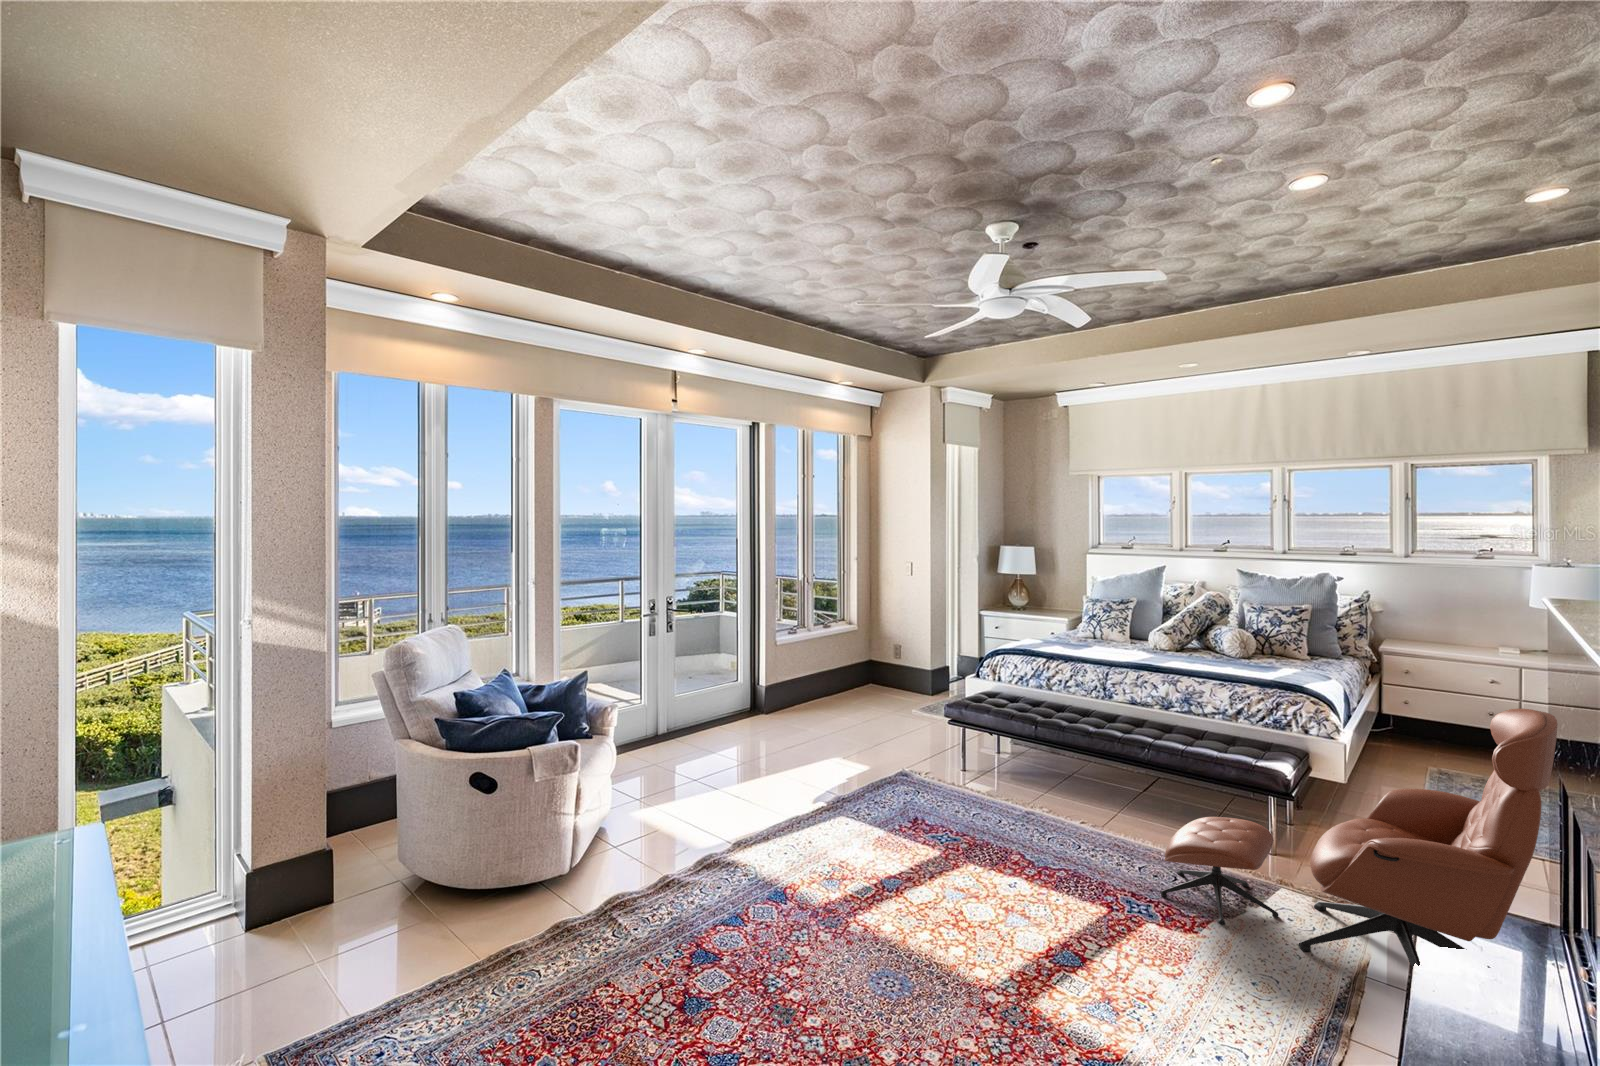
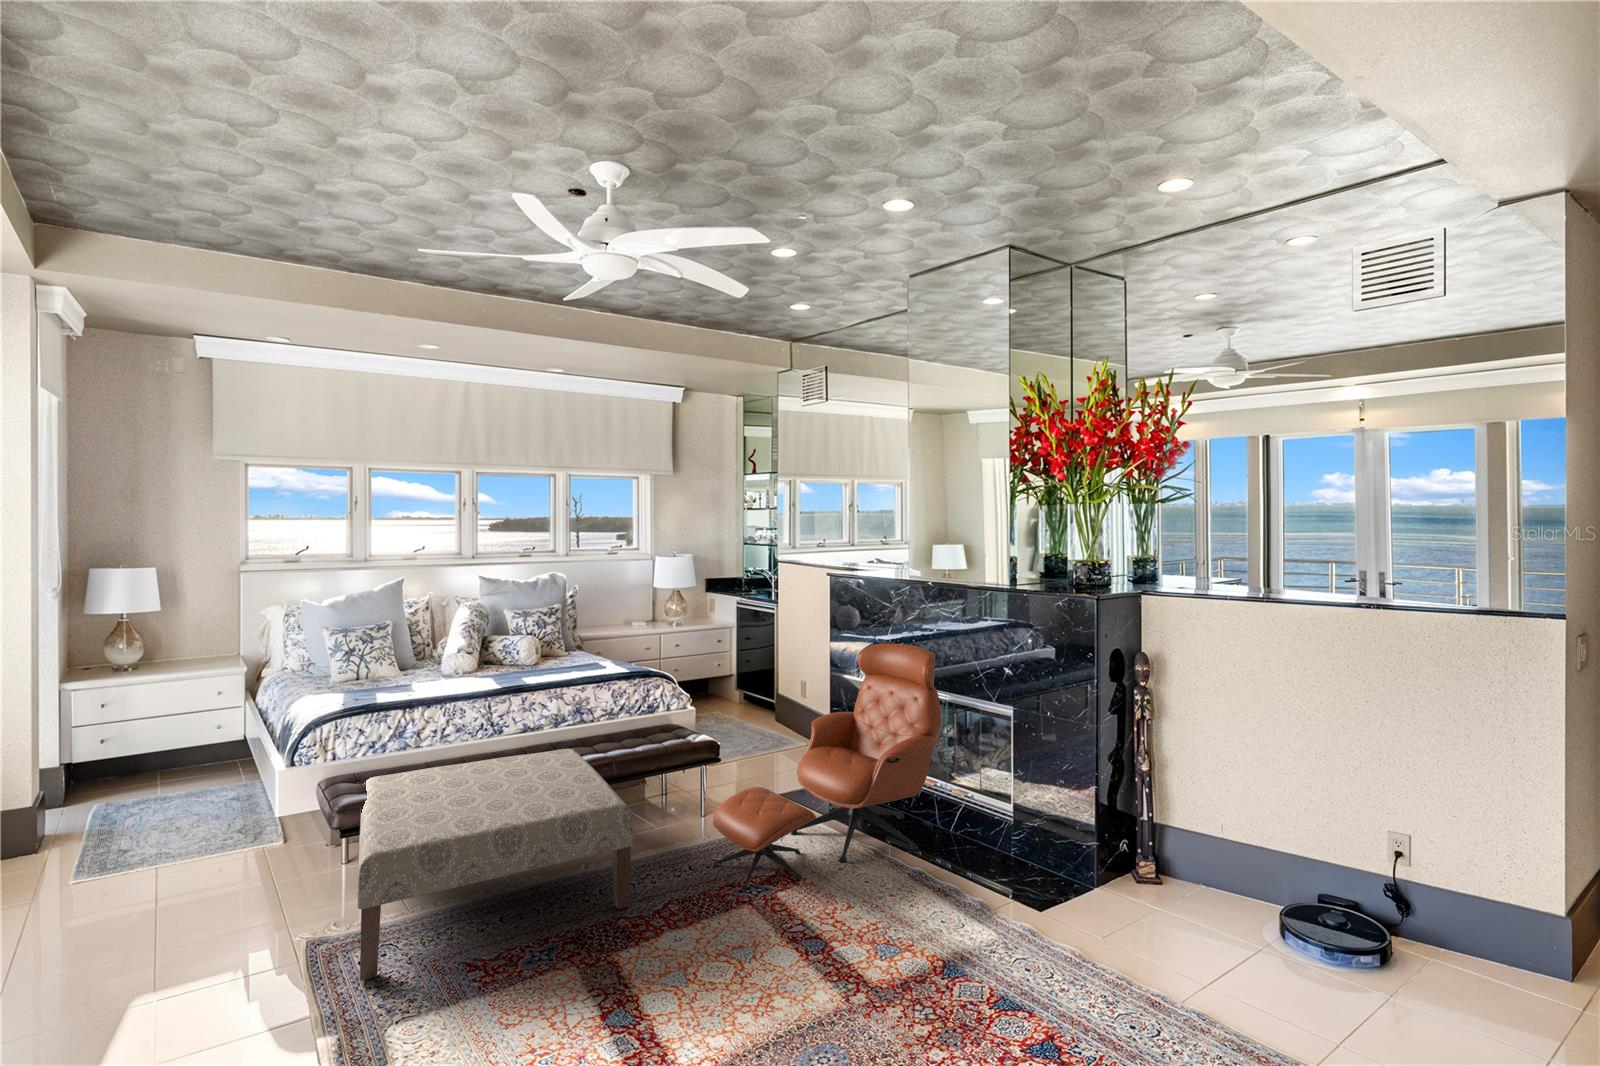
ottoman: none [915,698,1153,848] -> present [357,749,633,981]

